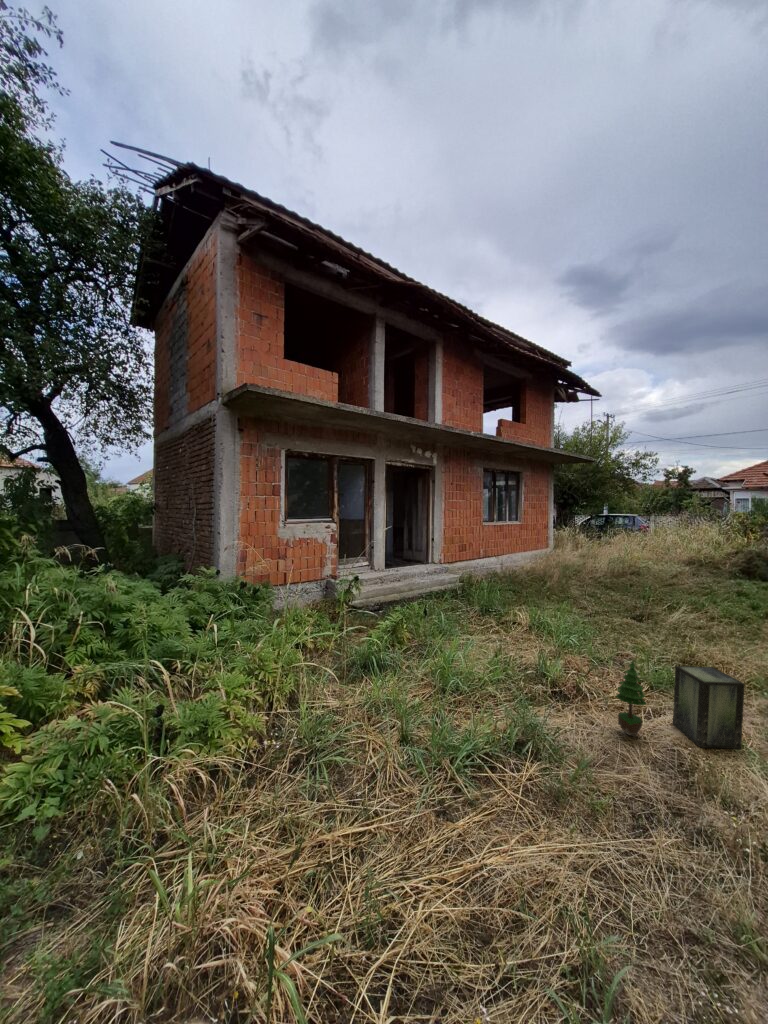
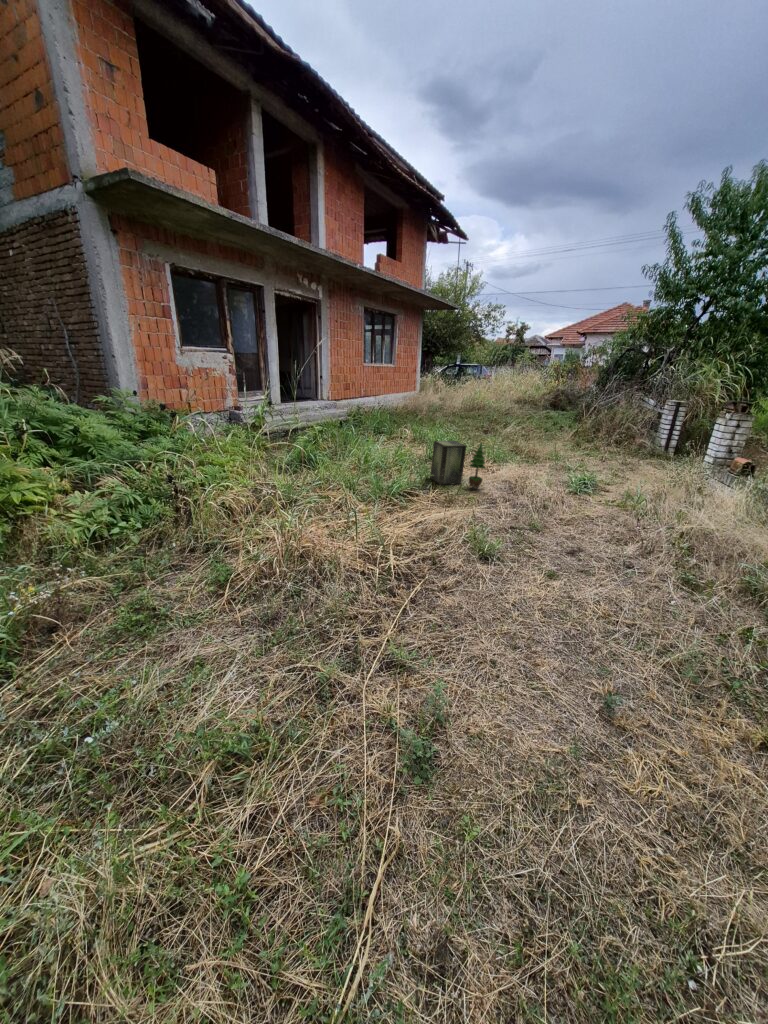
storage box: present [673,666,744,749] -> present [430,441,466,485]

